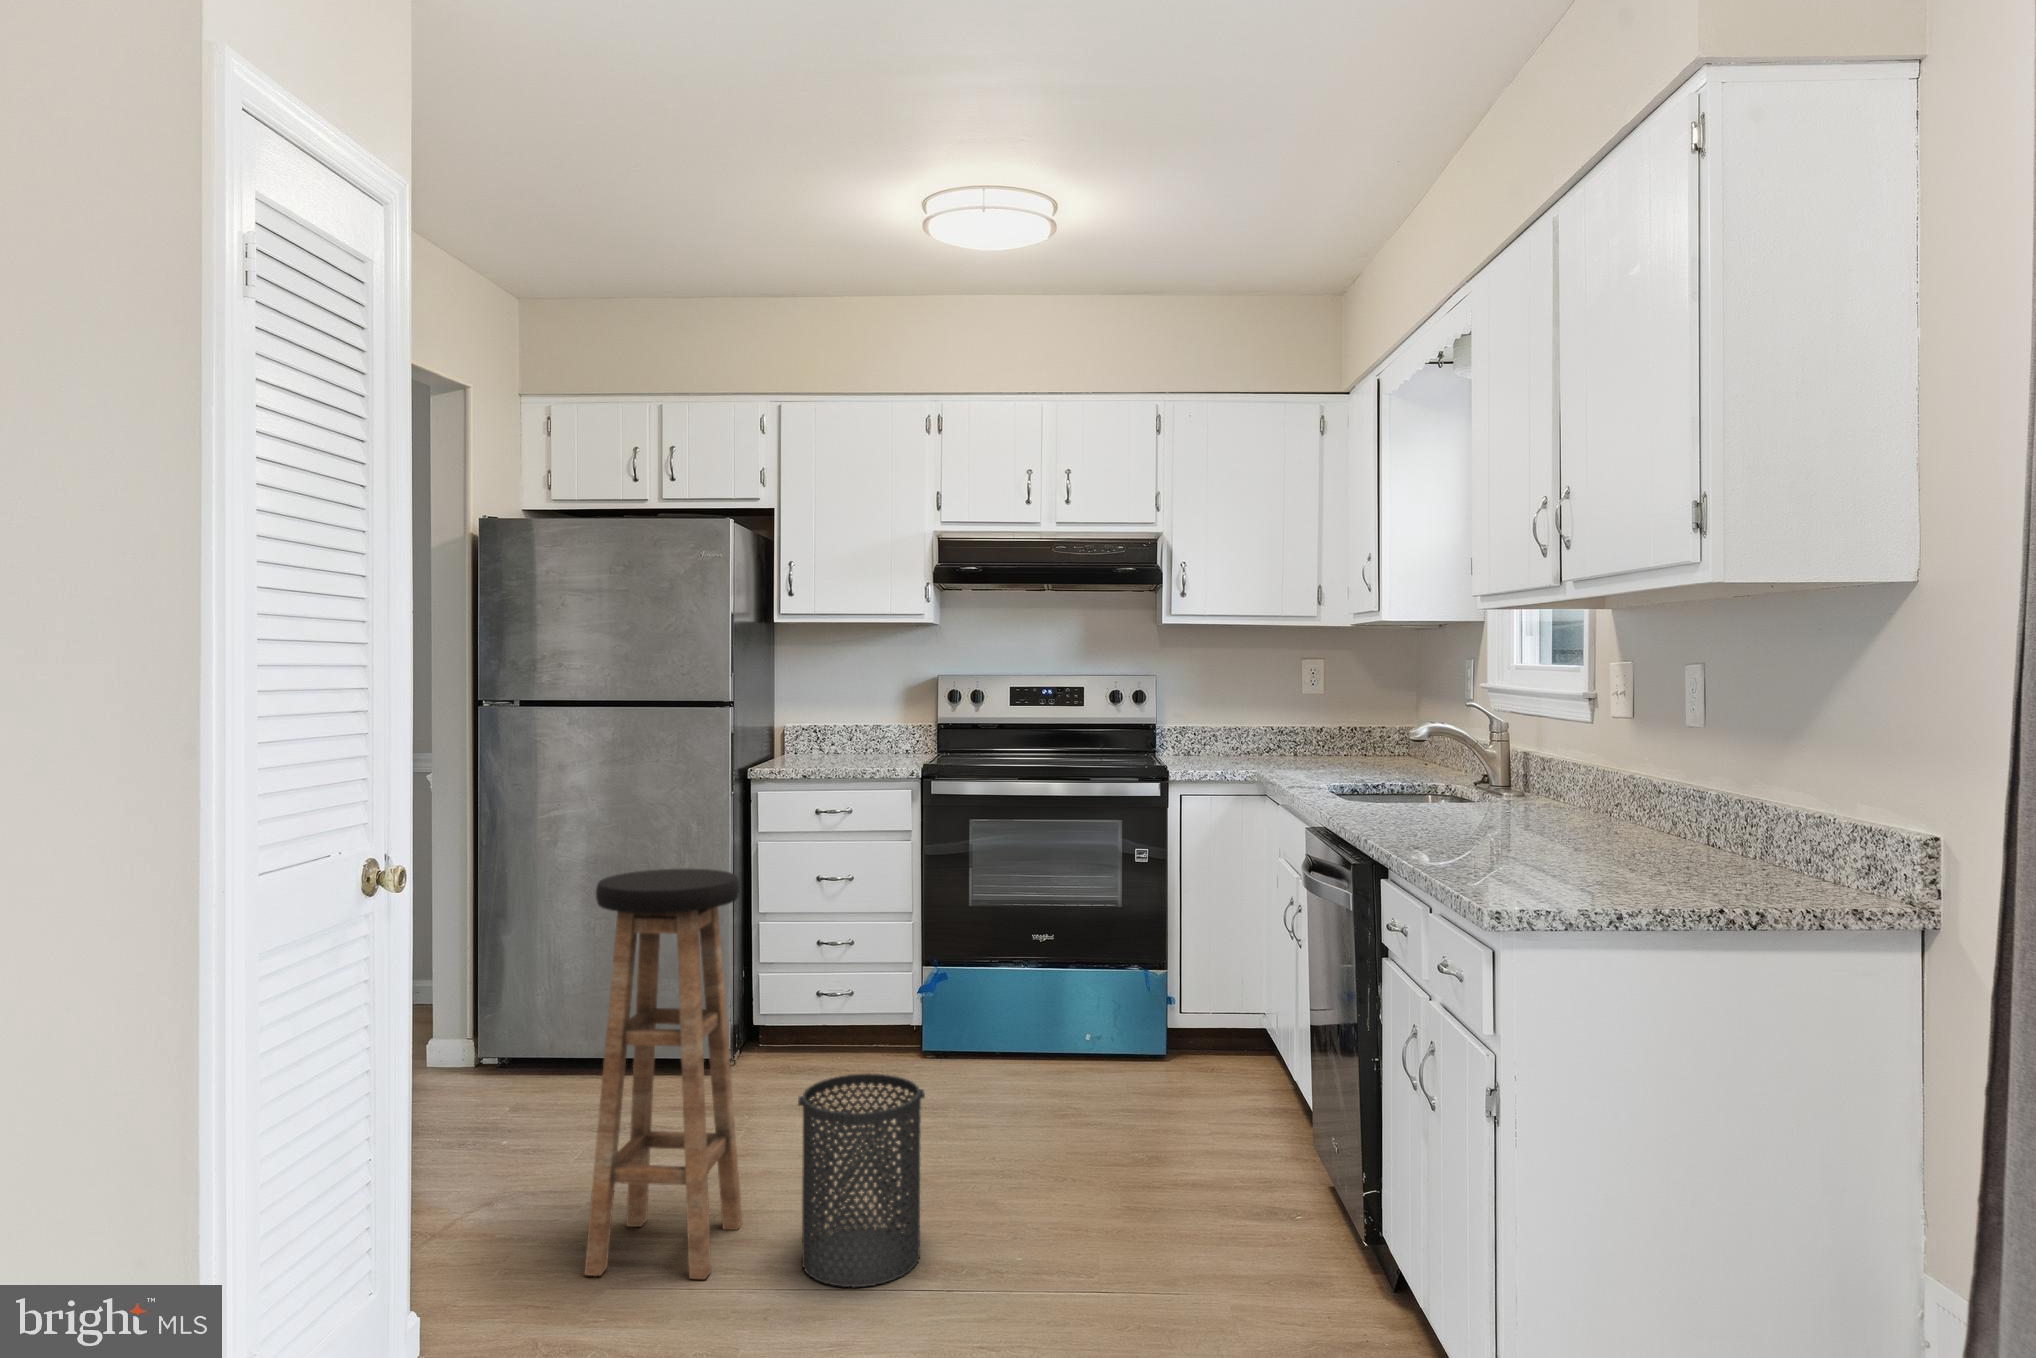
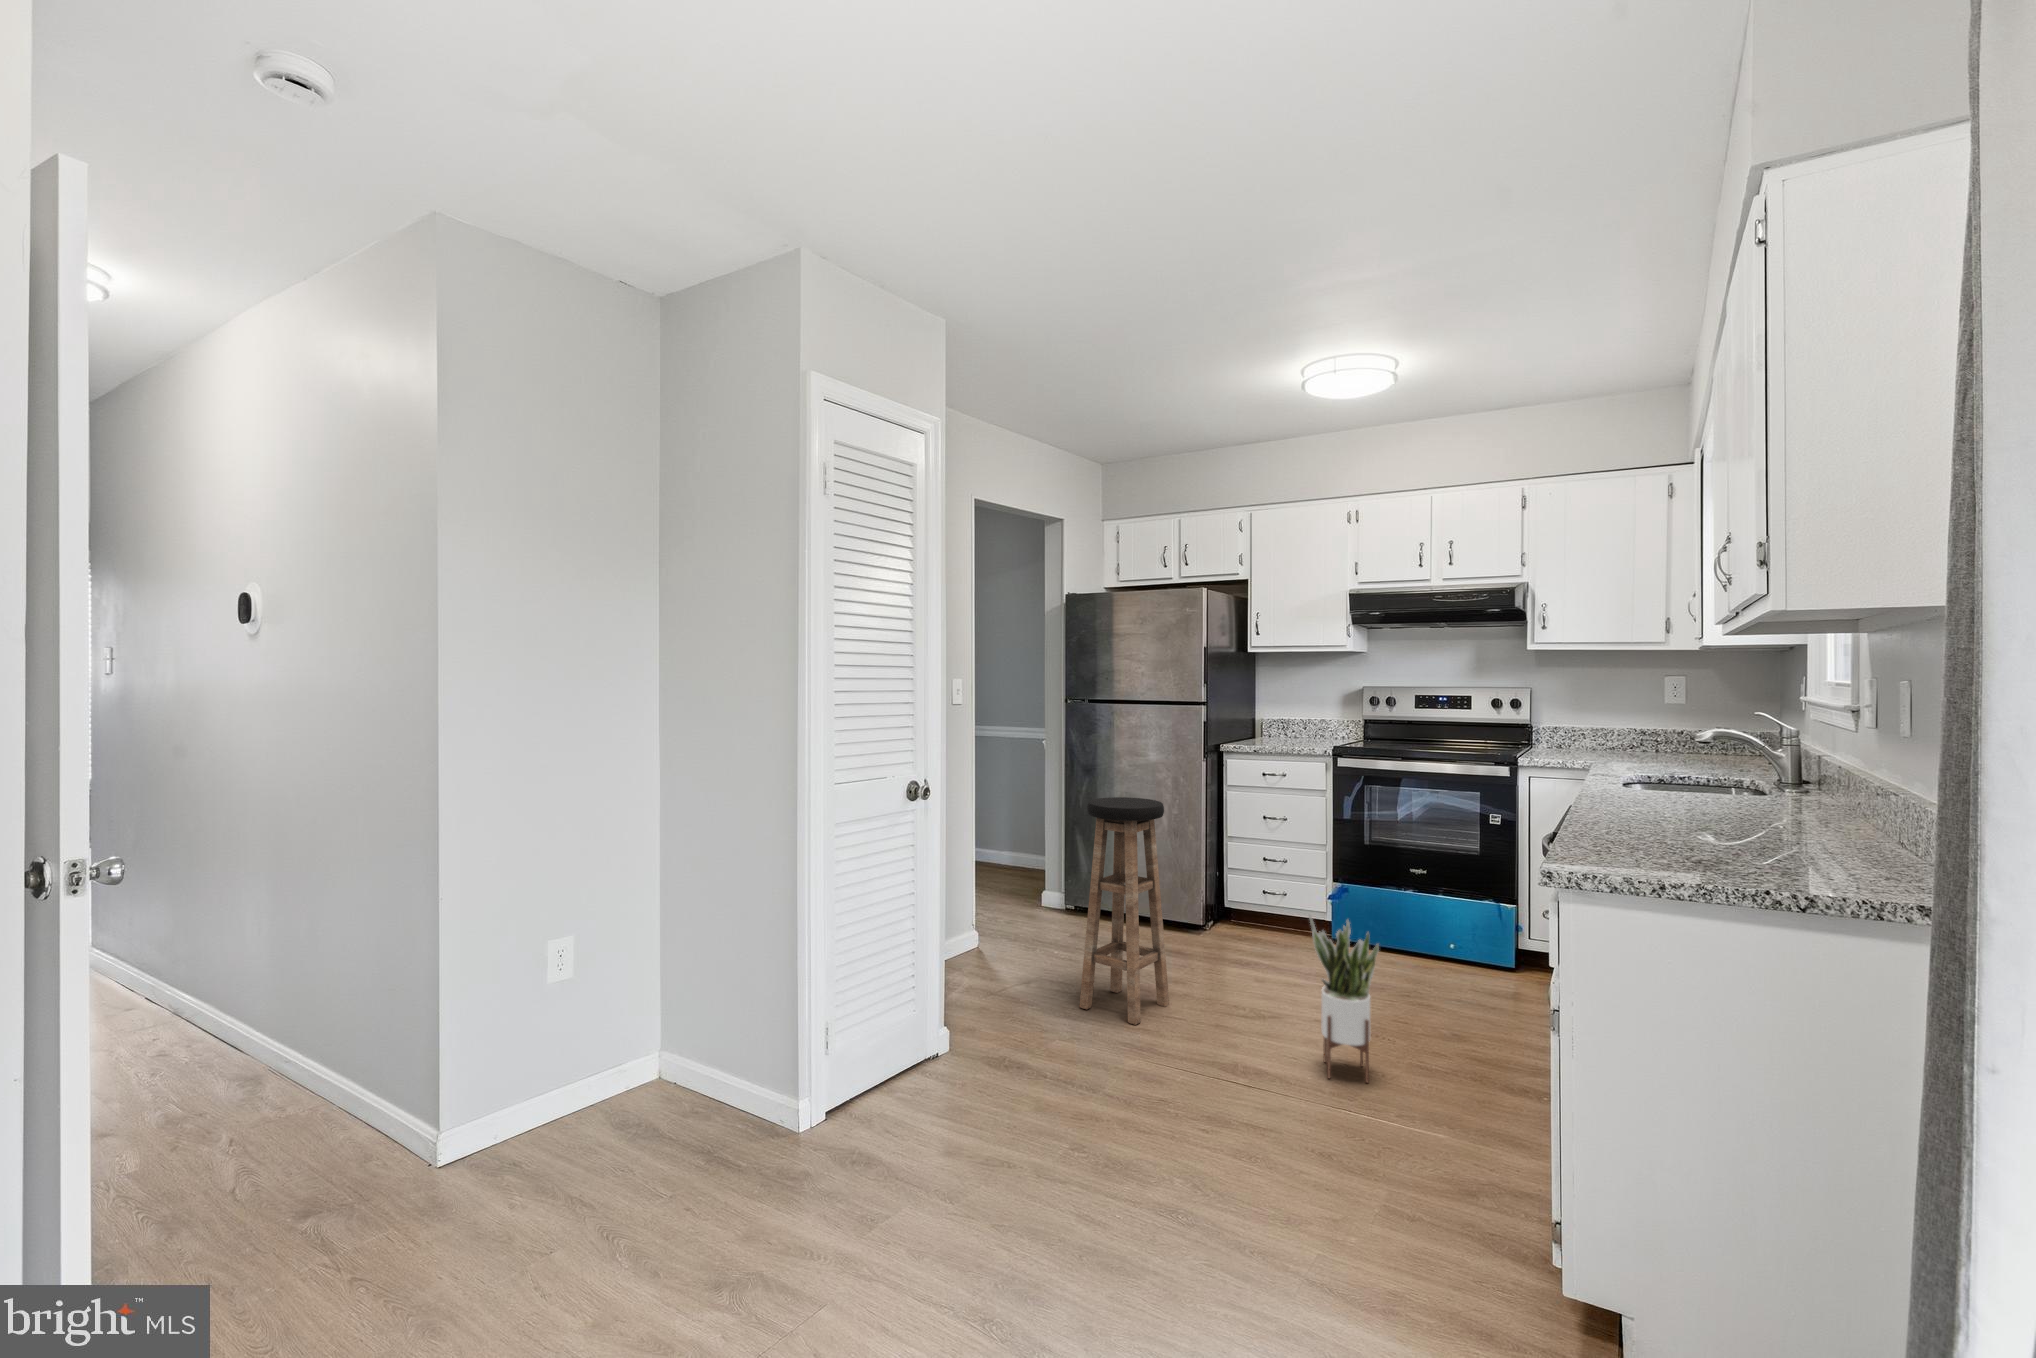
potted plant: none [1003,1024,1107,1280] -> present [1309,915,1379,1083]
trash can: present [798,1074,925,1287] -> none [1187,929,1263,1053]

